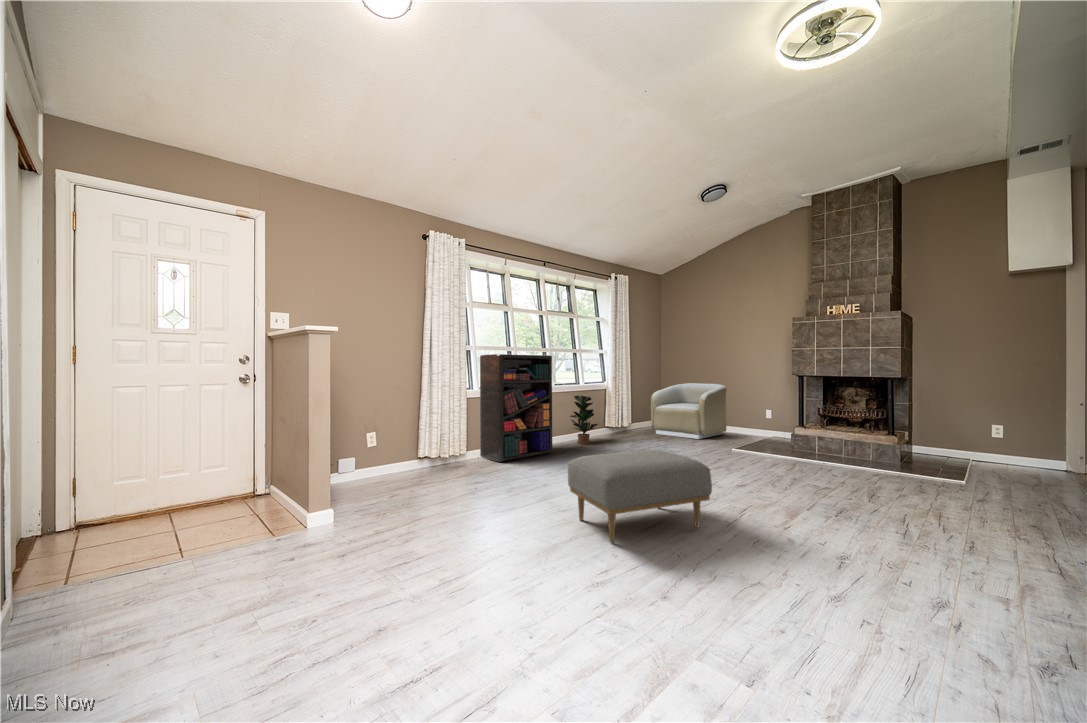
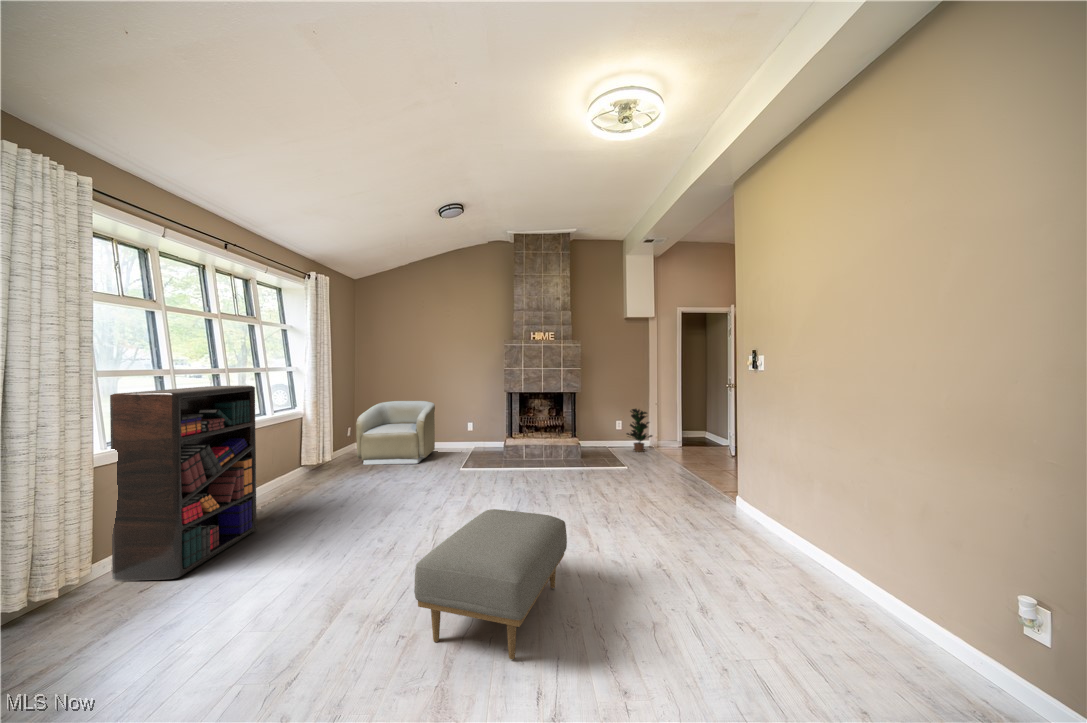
potted plant: present [570,395,598,444] -> present [627,409,652,452]

